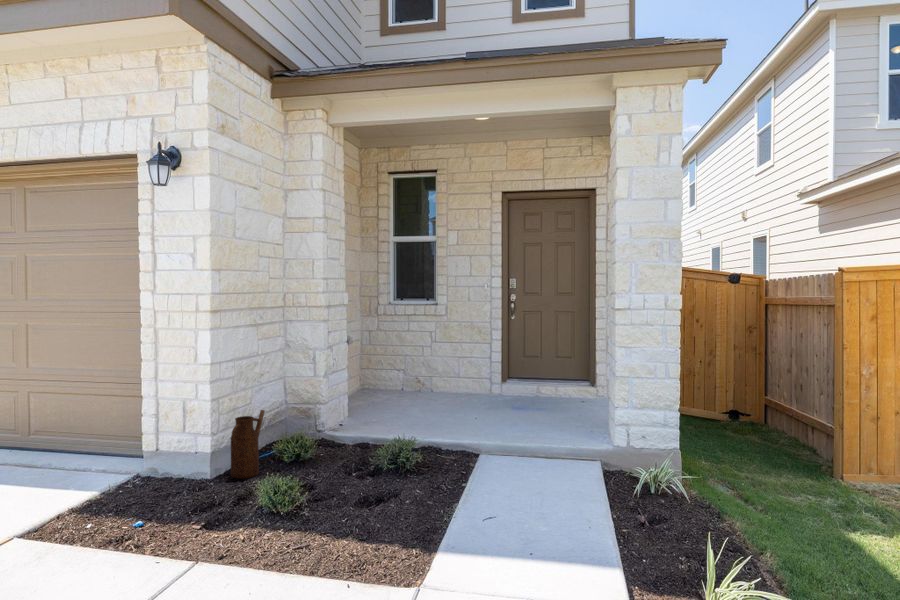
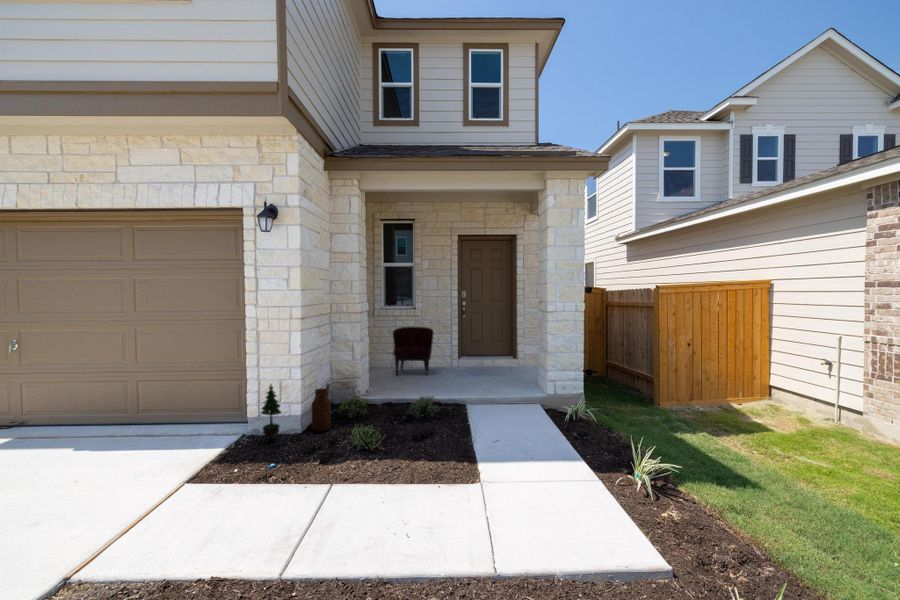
chair: none [397,332,460,406] -> present [393,327,434,376]
potted tree: none [149,405,181,486] -> present [261,385,281,439]

